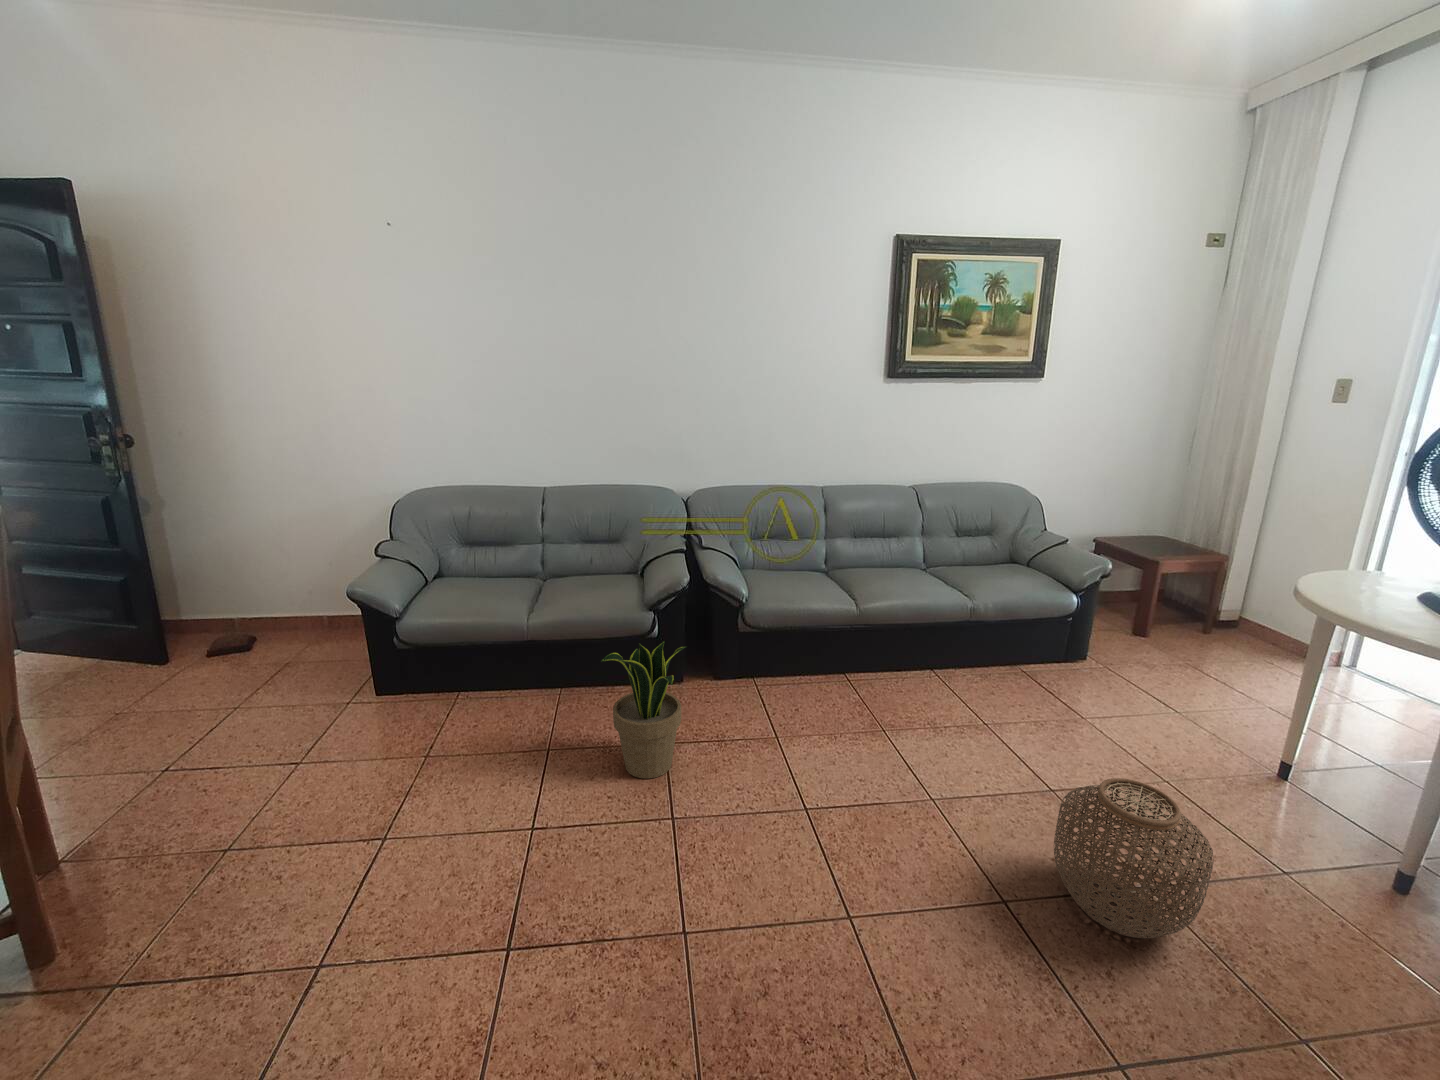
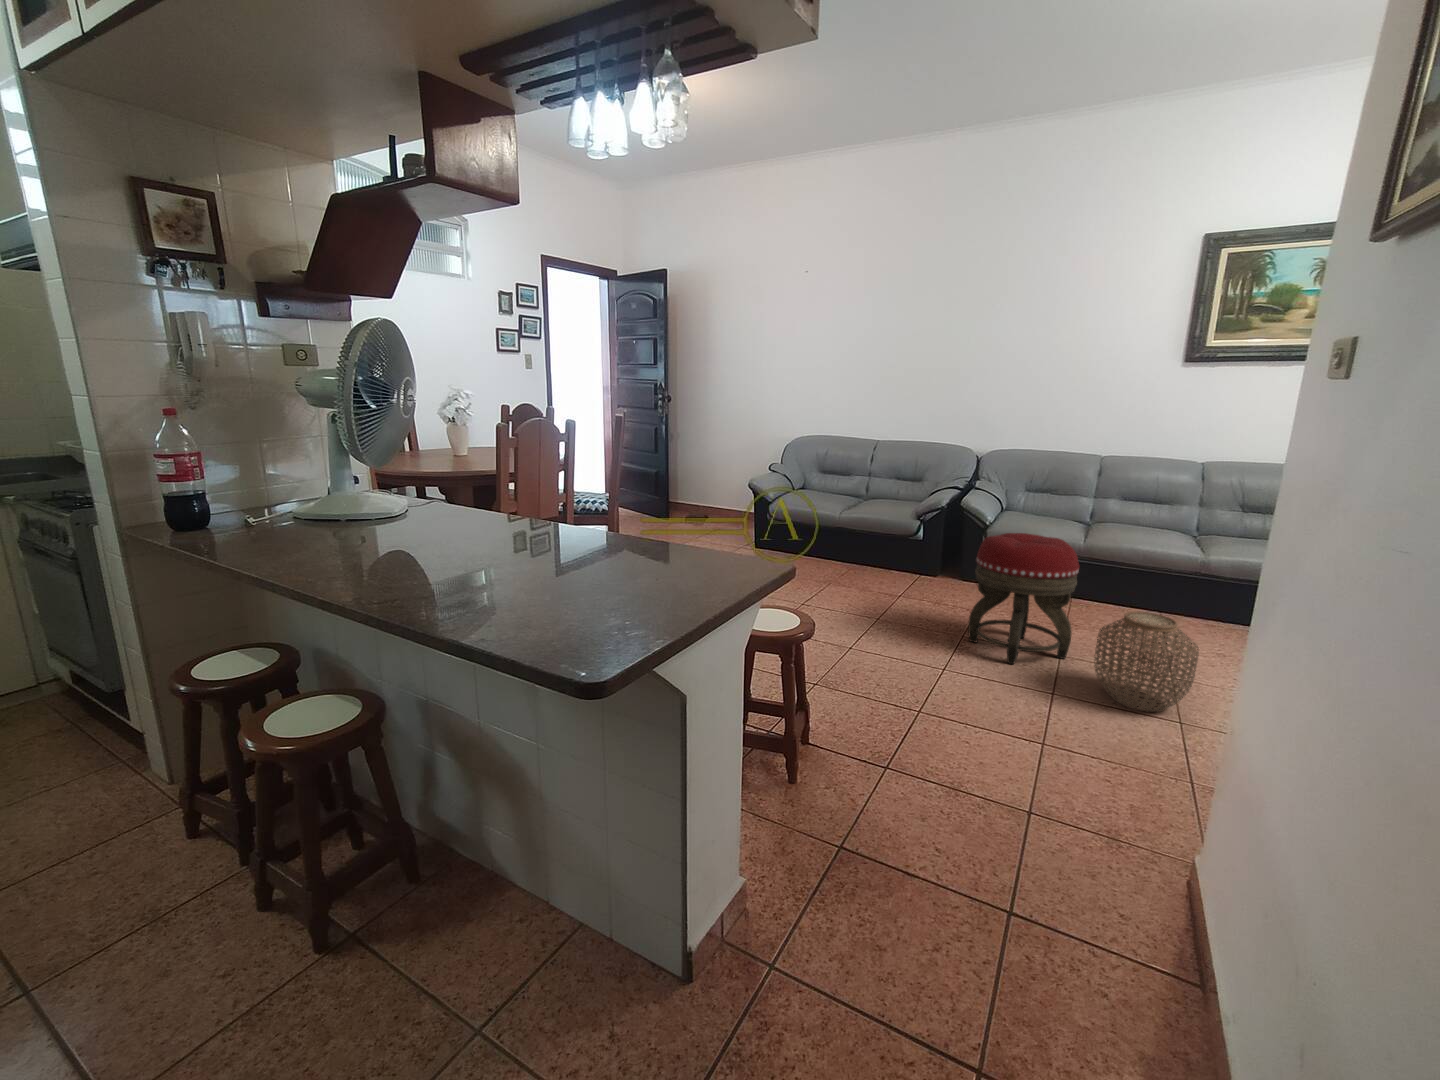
potted plant: present [601,641,686,779] -> none [862,516,918,603]
footstool: none [827,656,986,888] -> present [968,533,1080,664]

